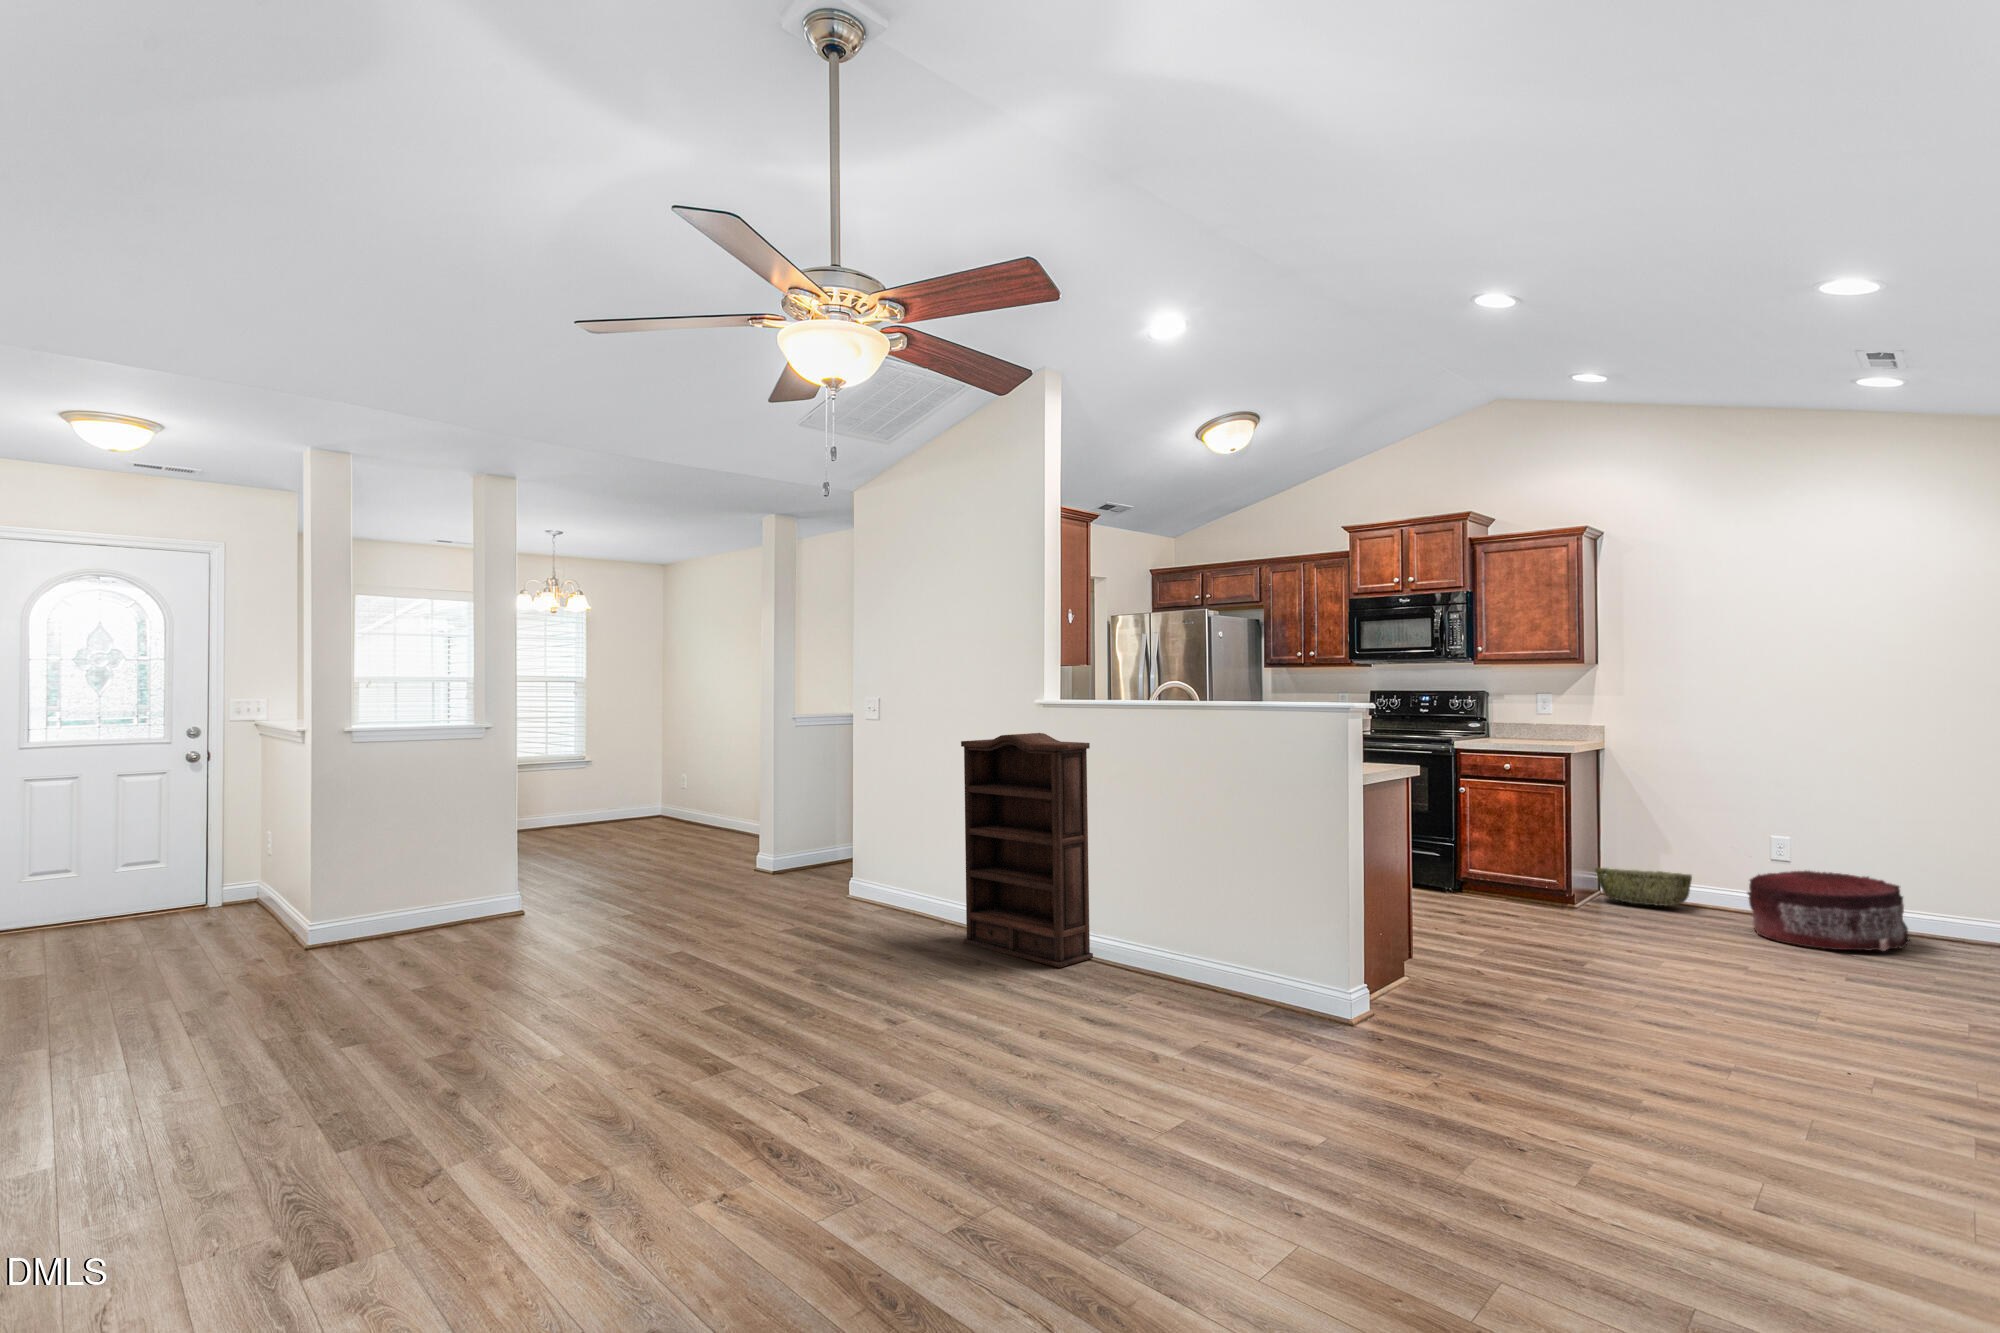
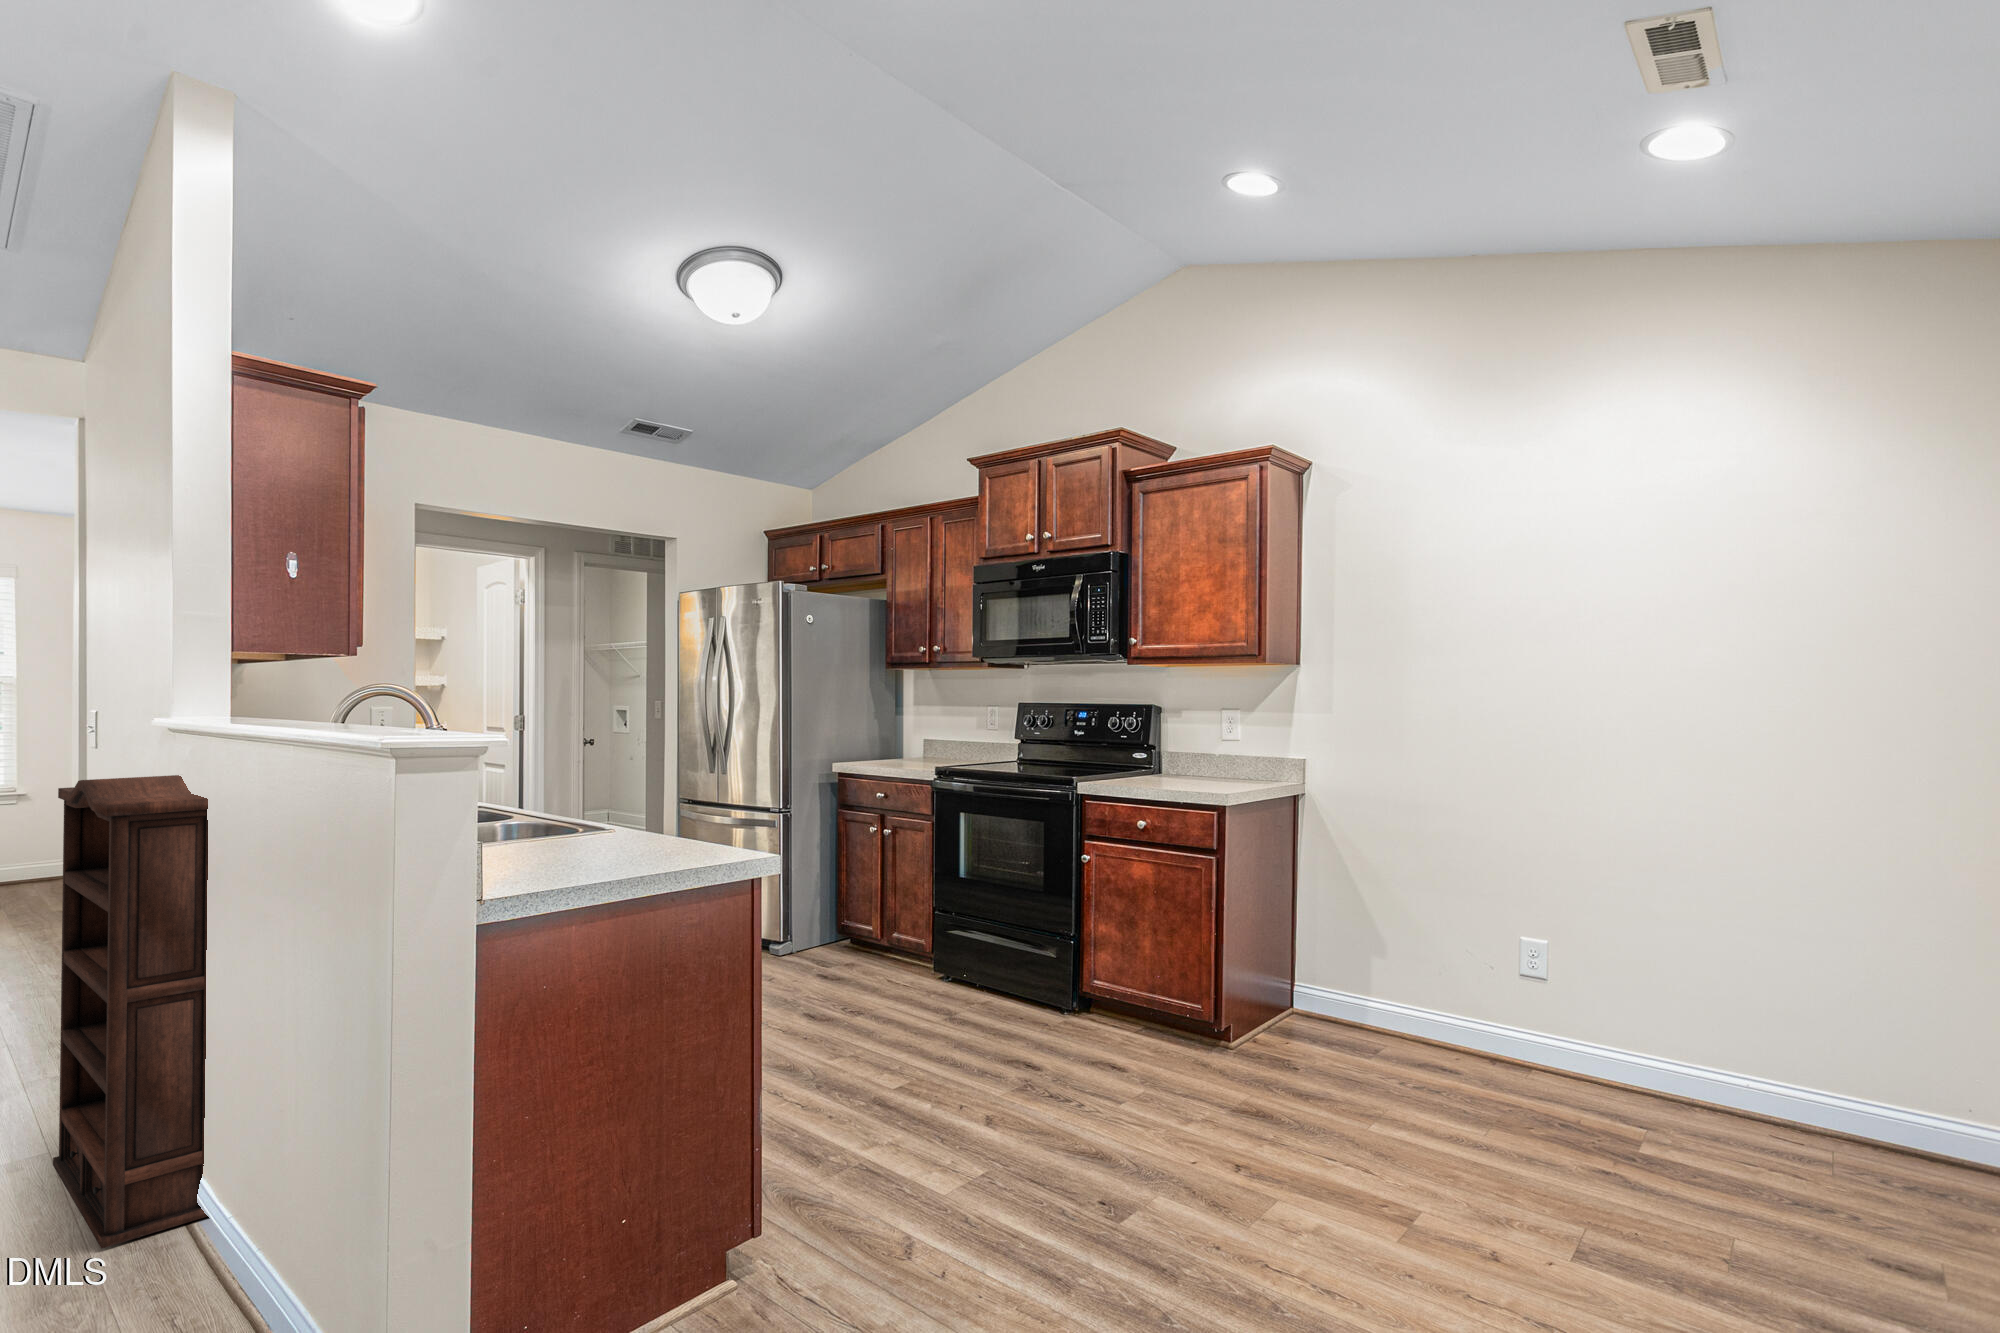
woven basket: present [1595,868,1692,906] -> none [1273,979,1411,1047]
pouf: present [1748,871,1912,951] -> none [1467,1000,1711,1163]

